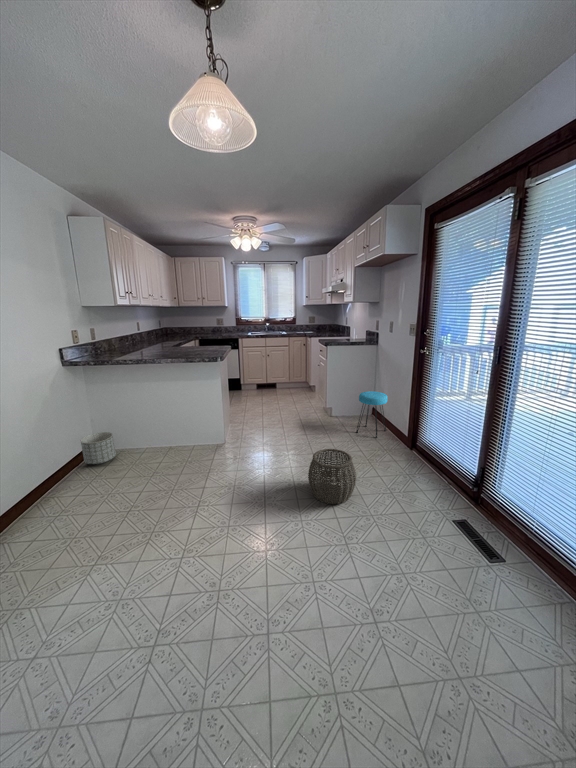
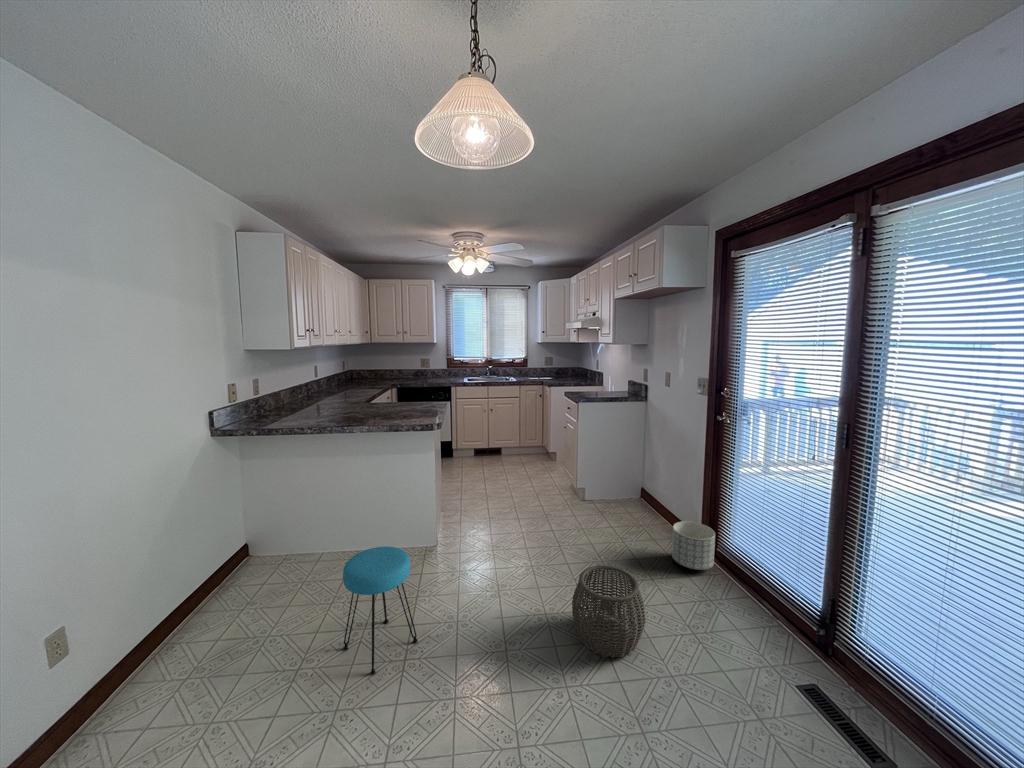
stool: present [356,391,388,438] -> present [343,546,418,674]
planter: present [81,432,116,464] -> present [672,521,715,570]

